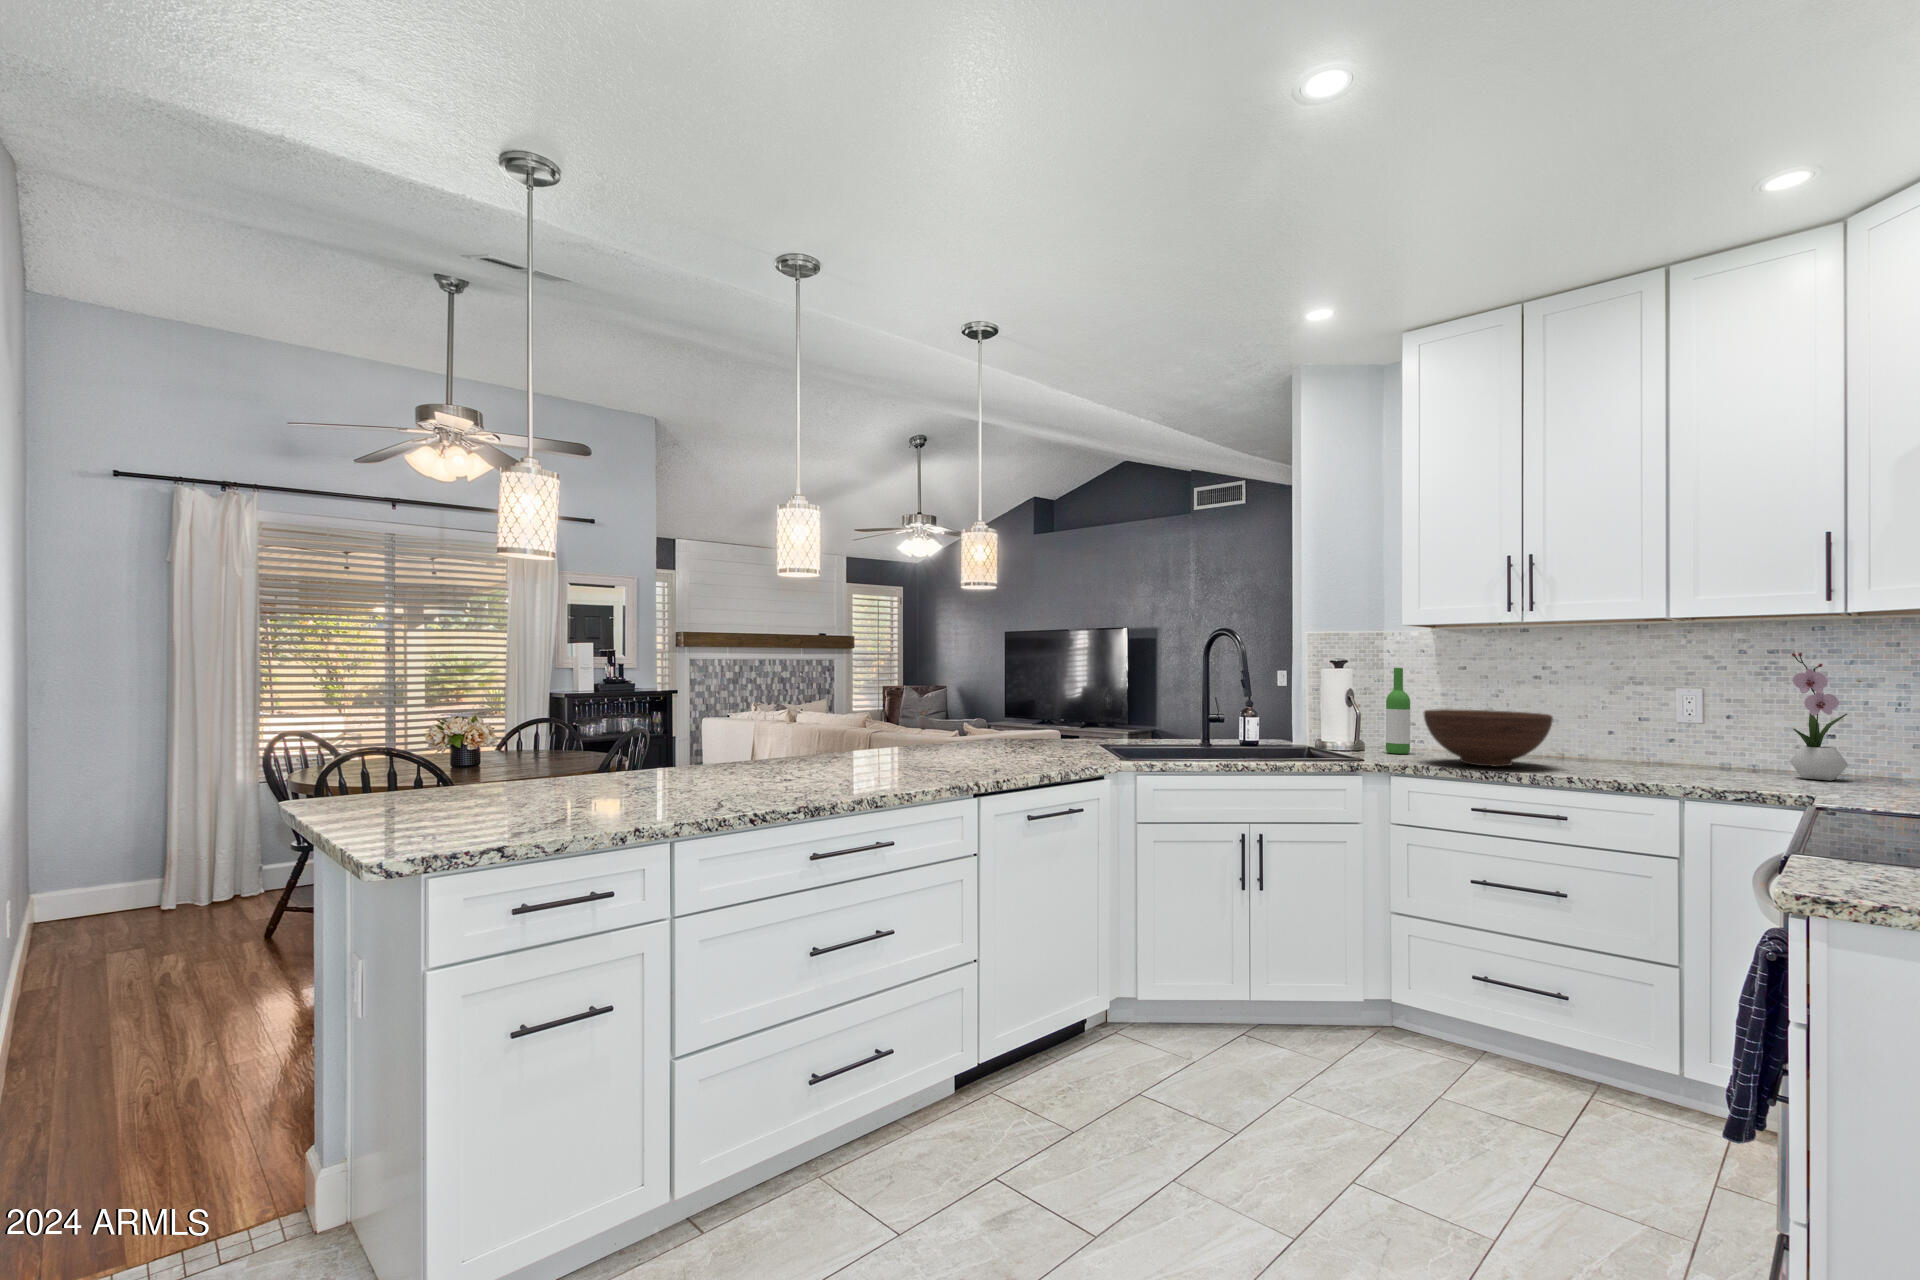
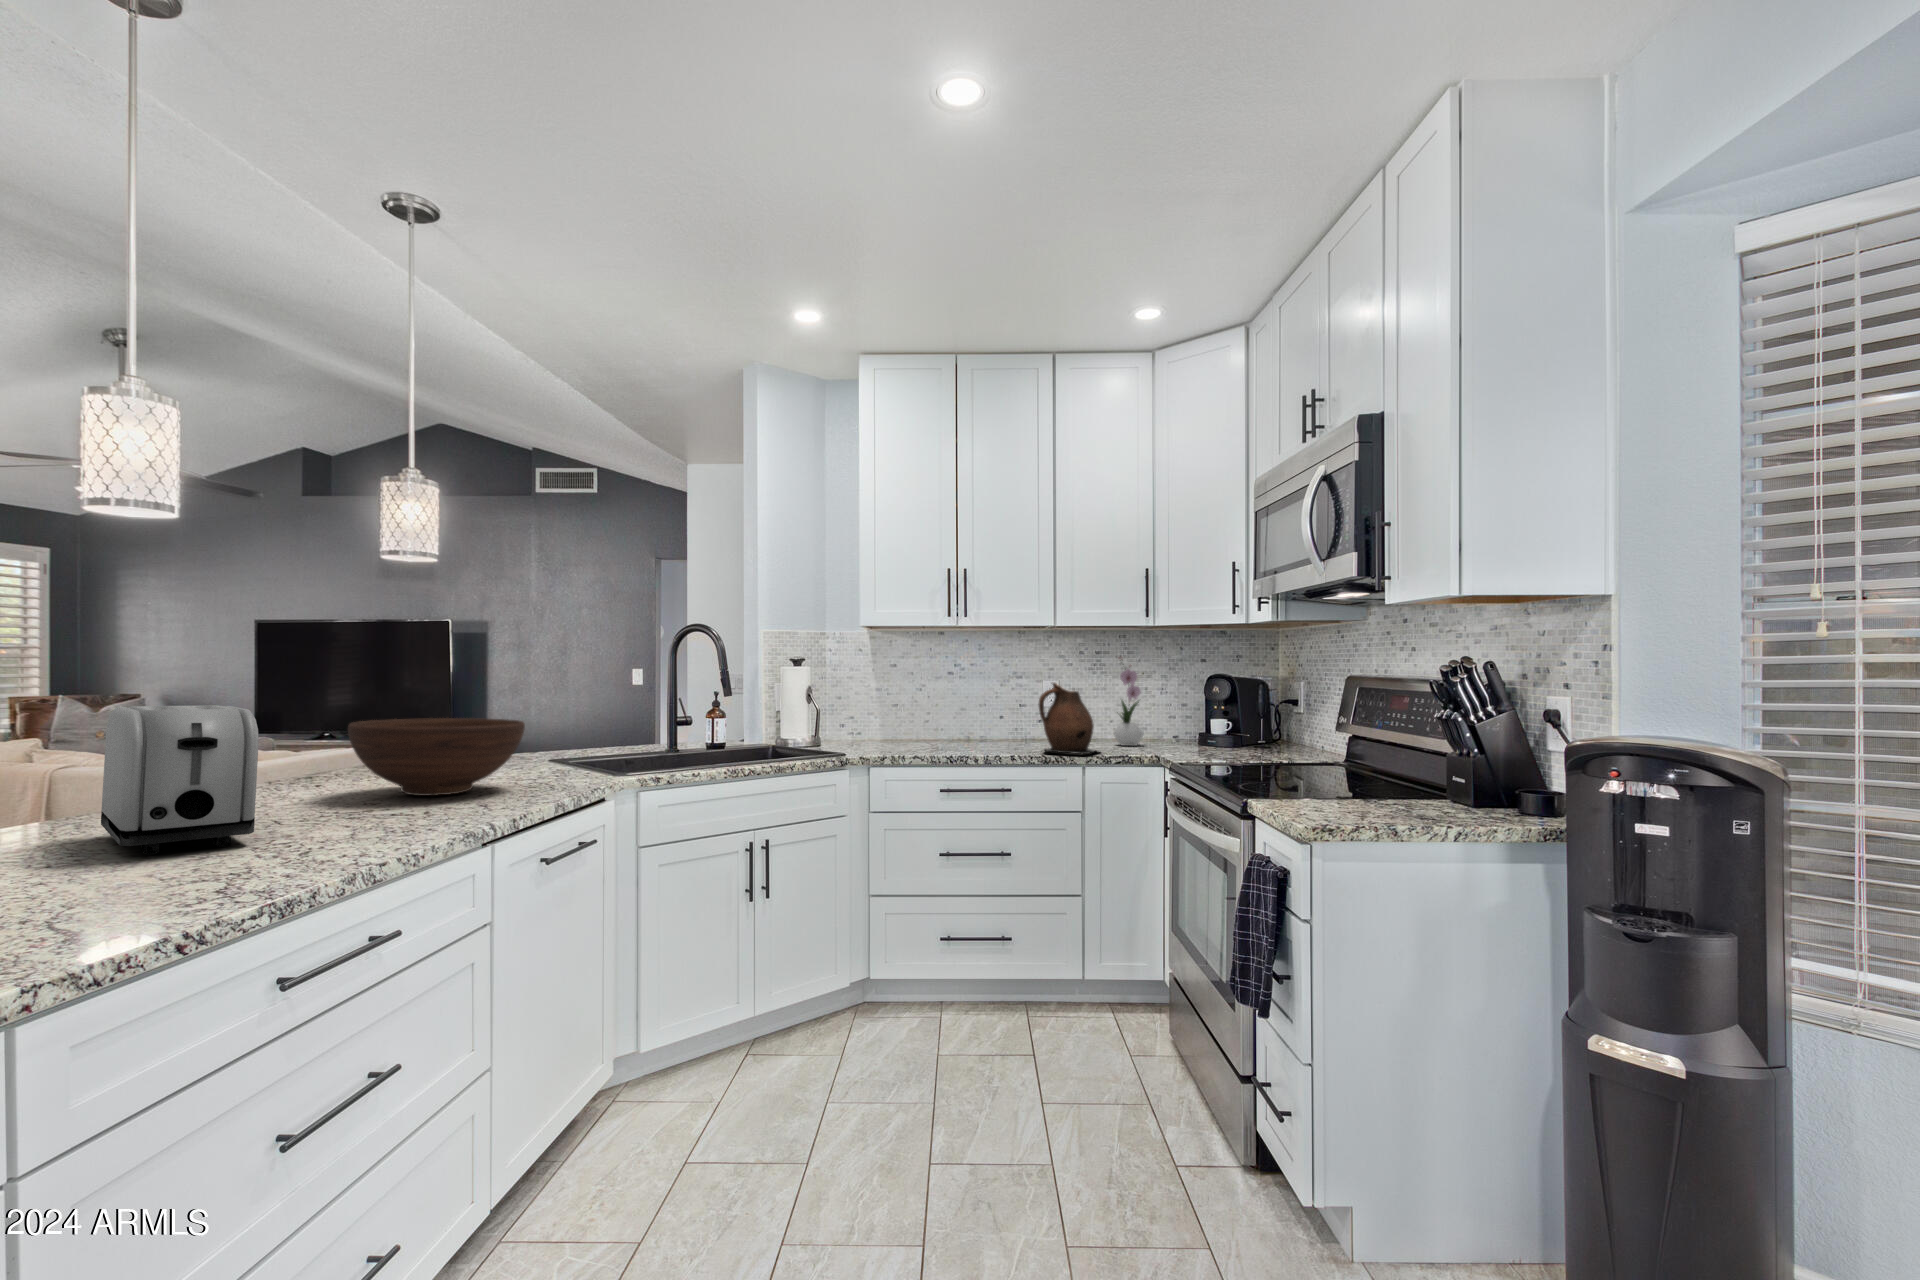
wine bottle: present [1386,668,1410,754] -> none [842,667,863,746]
ceramic pitcher: none [1620,688,1731,784] -> present [1039,683,1098,754]
toaster: none [781,694,847,779] -> present [101,705,259,855]
fruit bowl: present [1424,709,1553,767] -> present [348,718,525,796]

